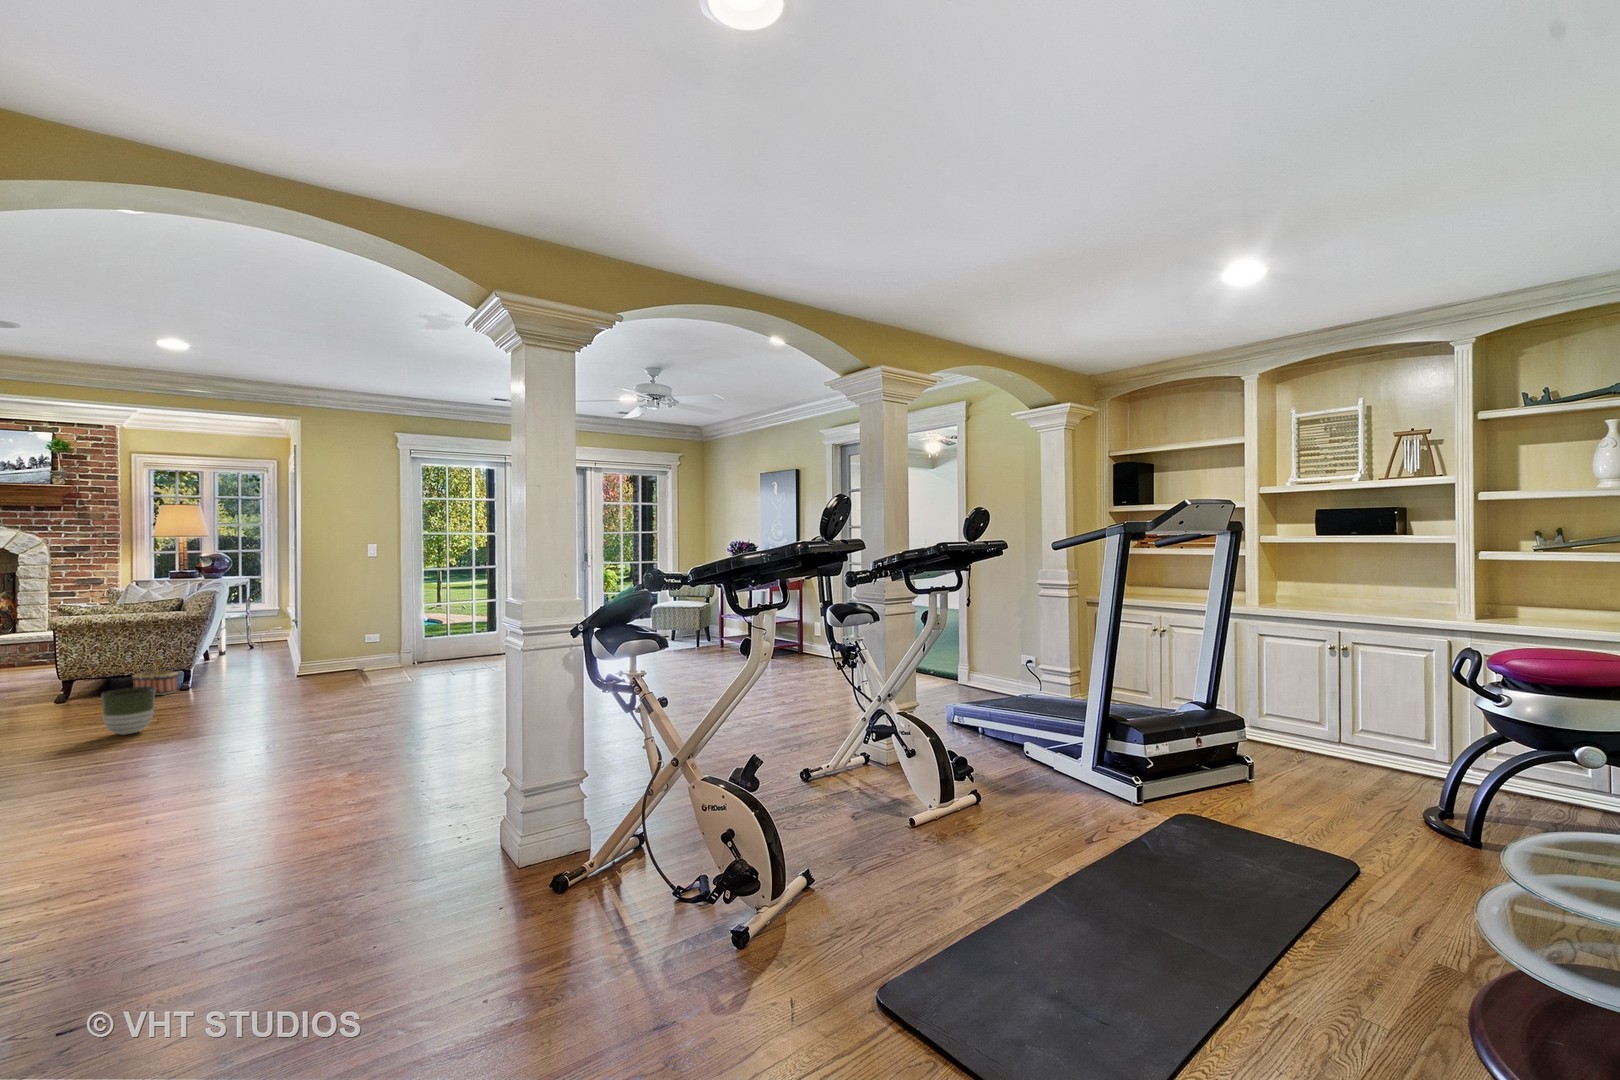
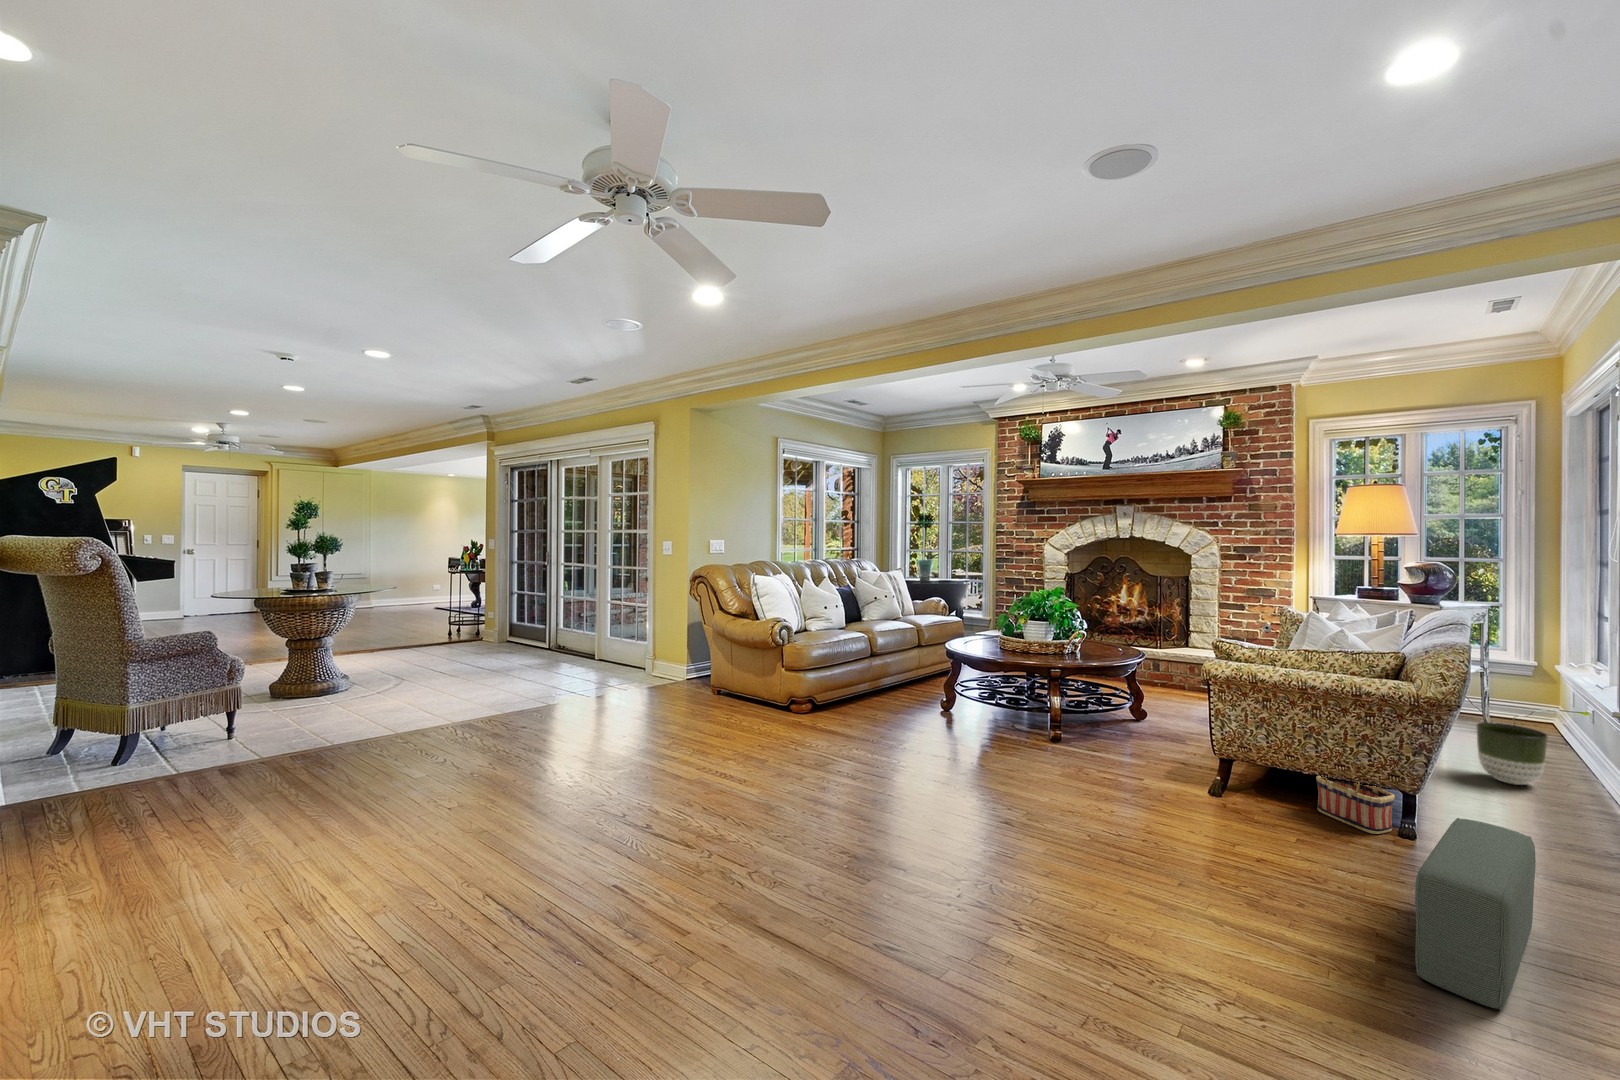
pouf: none [175,658,232,718] -> present [1415,818,1536,1010]
planter: present [102,687,155,735] -> present [1476,722,1548,785]

